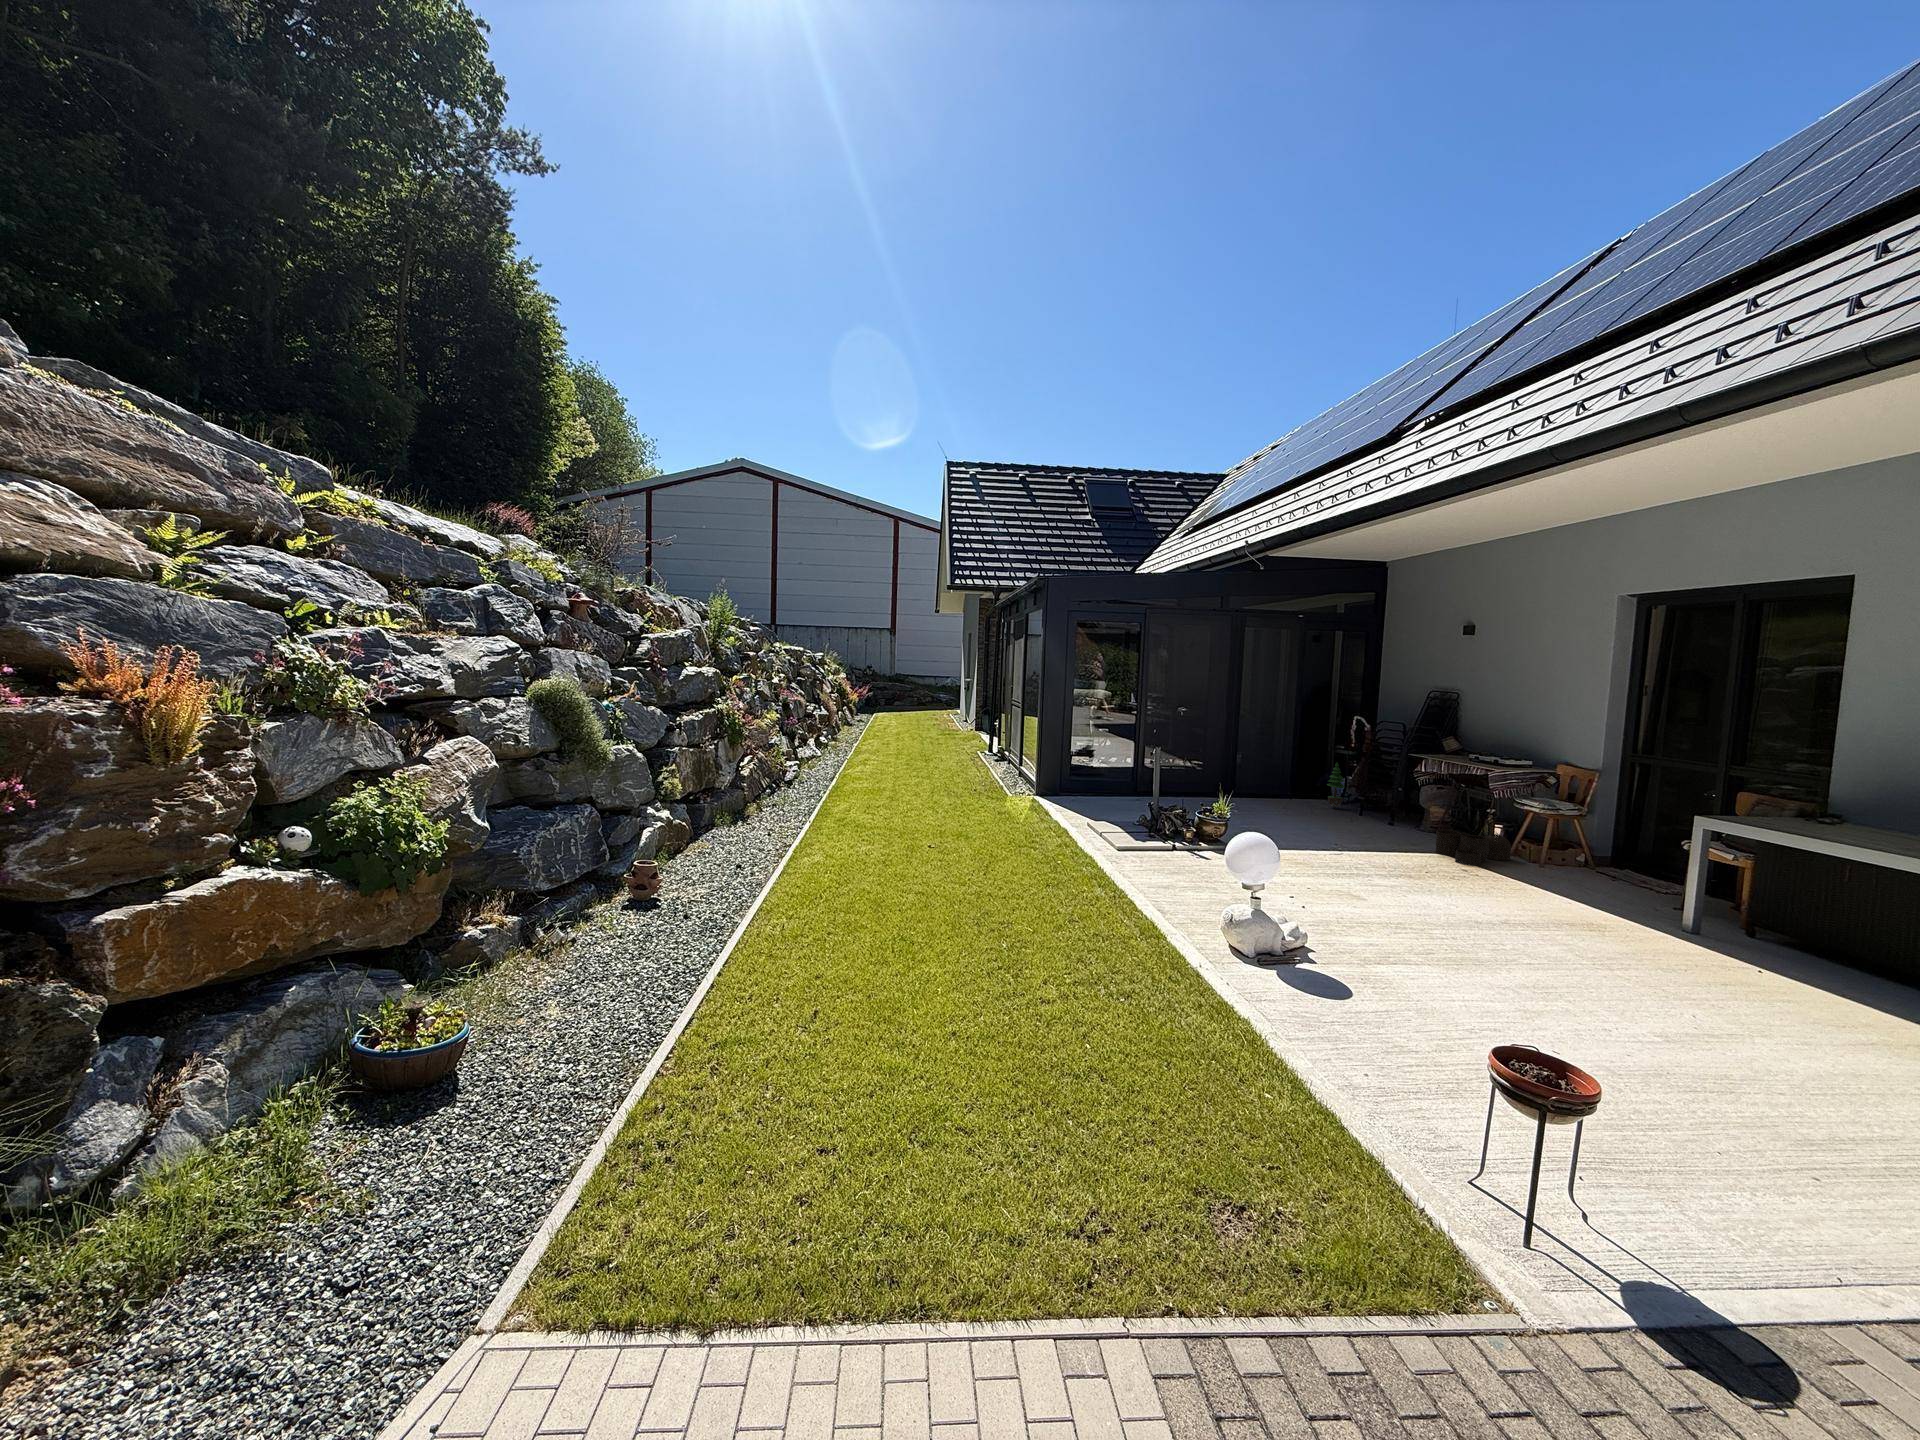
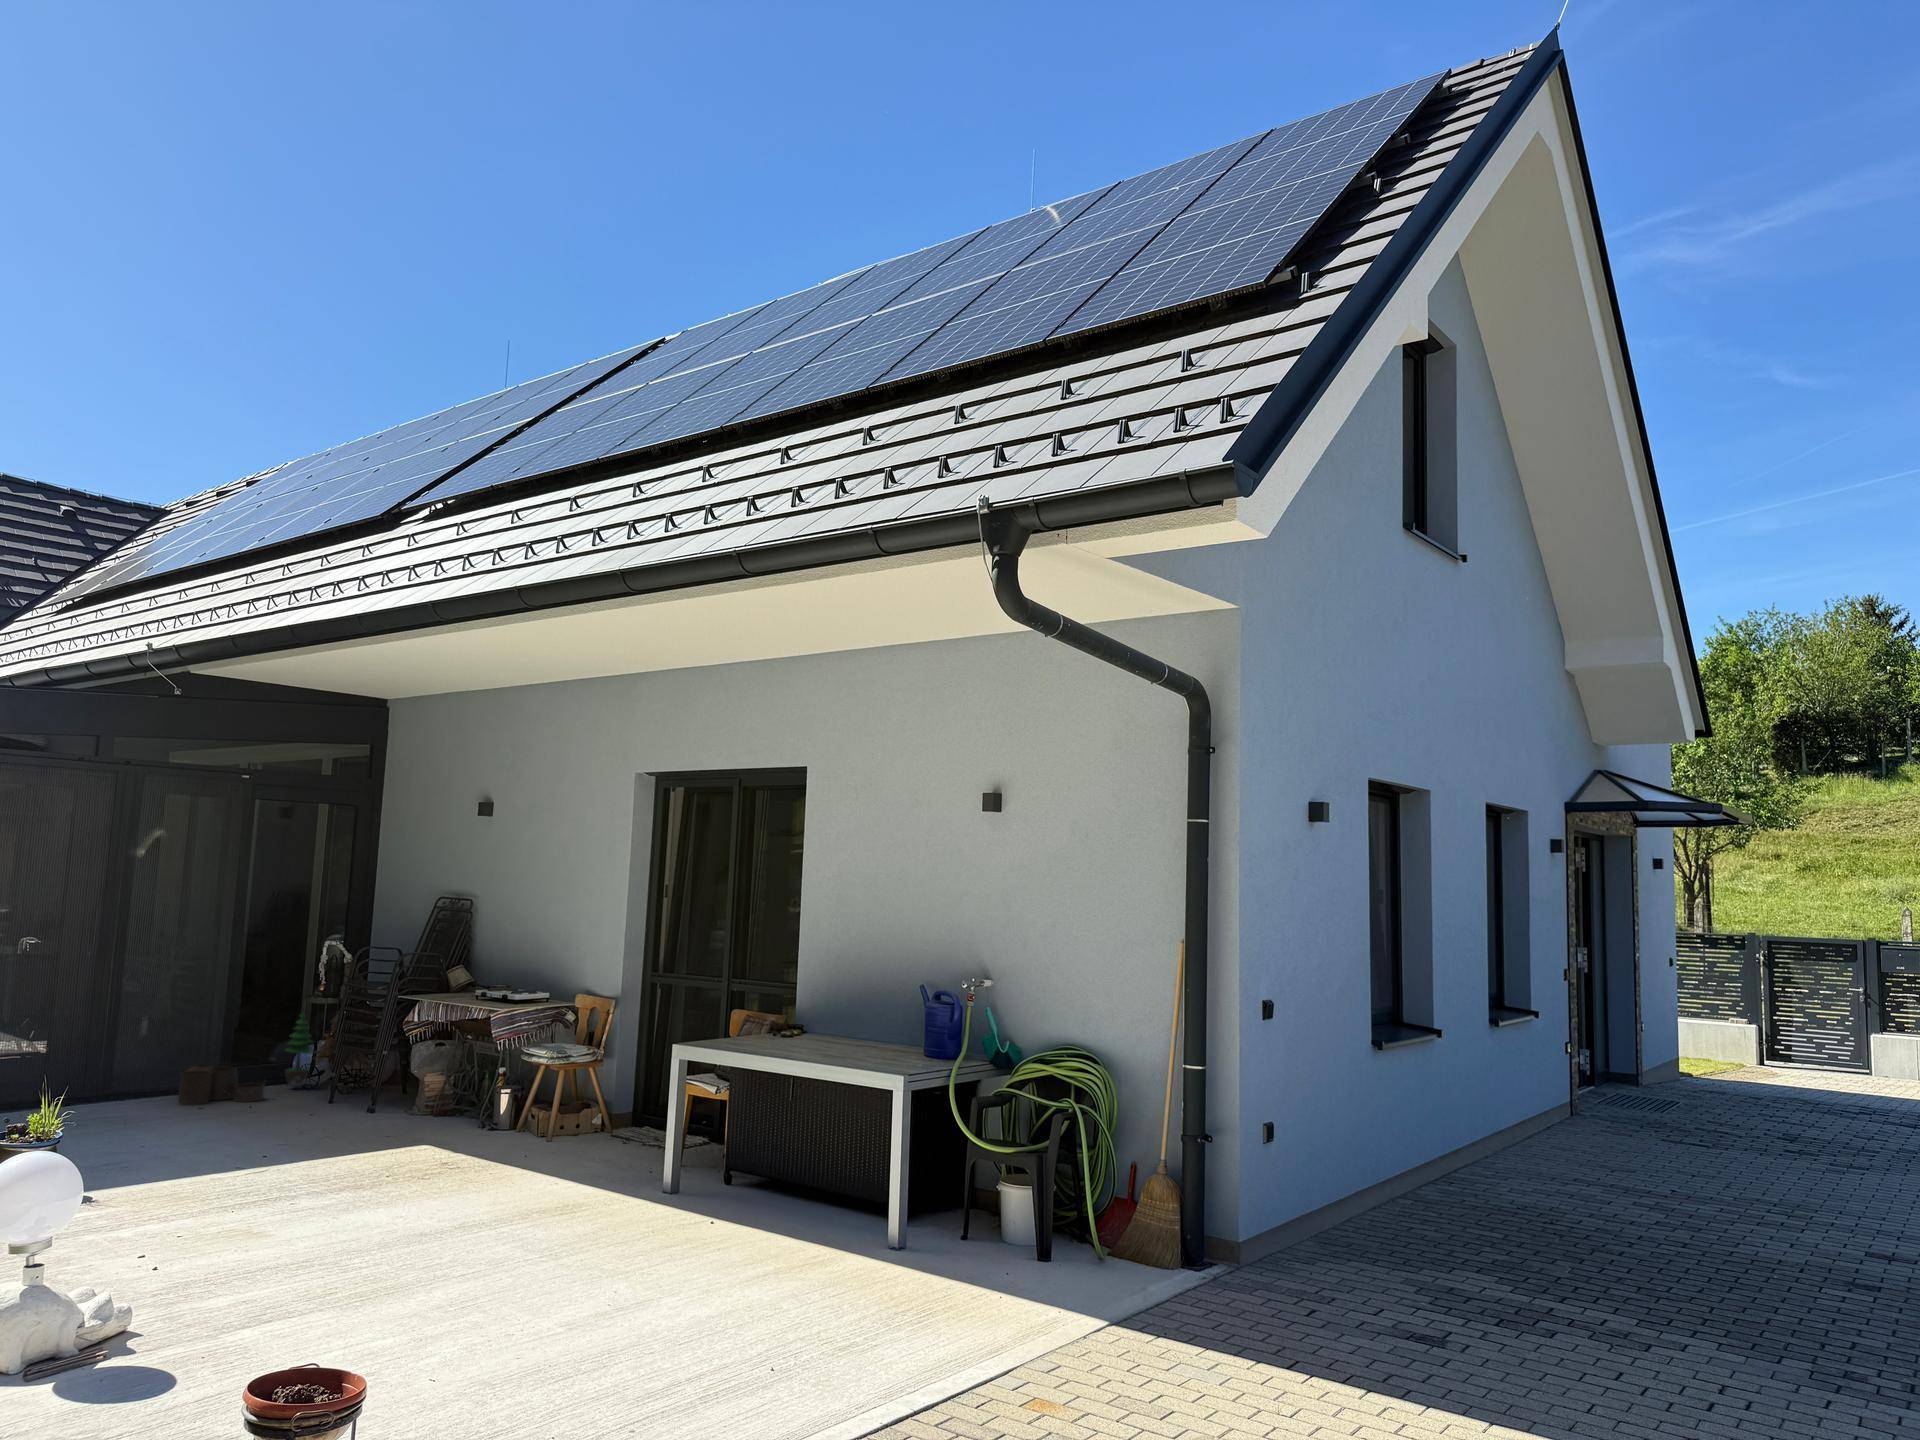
woven basket: present [1436,827,1511,866] -> present [178,1062,265,1105]

